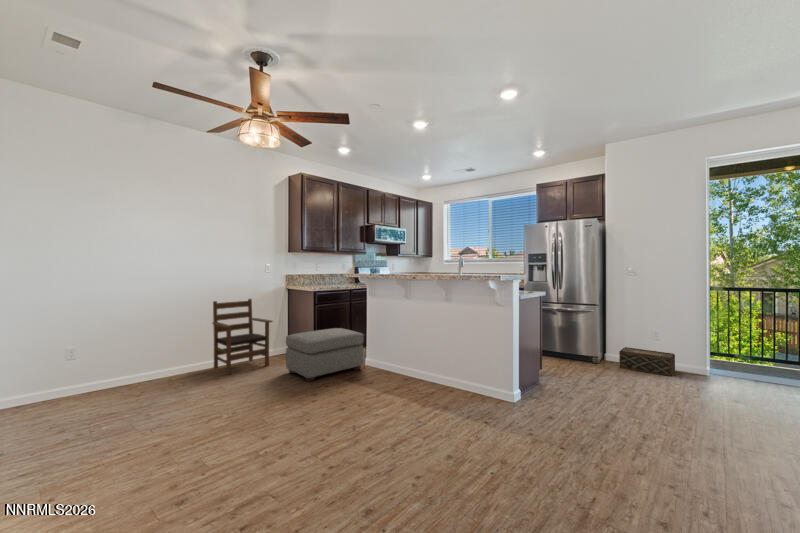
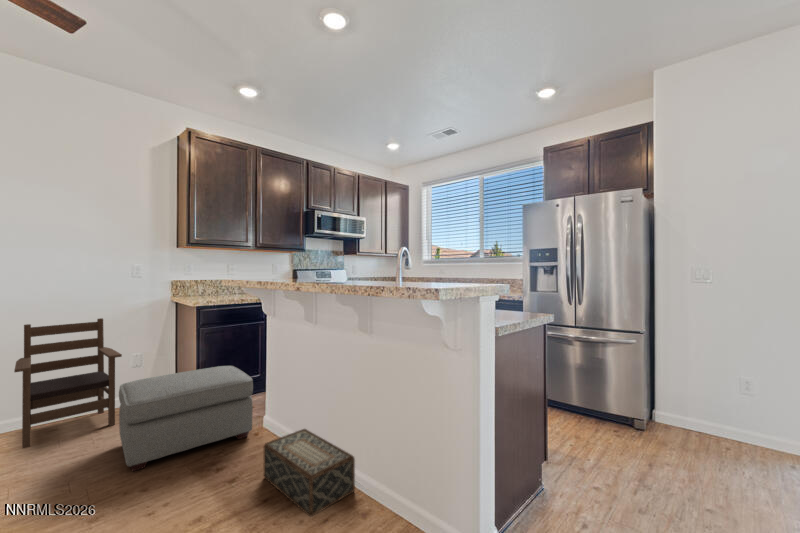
woven basket: present [619,347,675,376] -> present [264,429,355,517]

